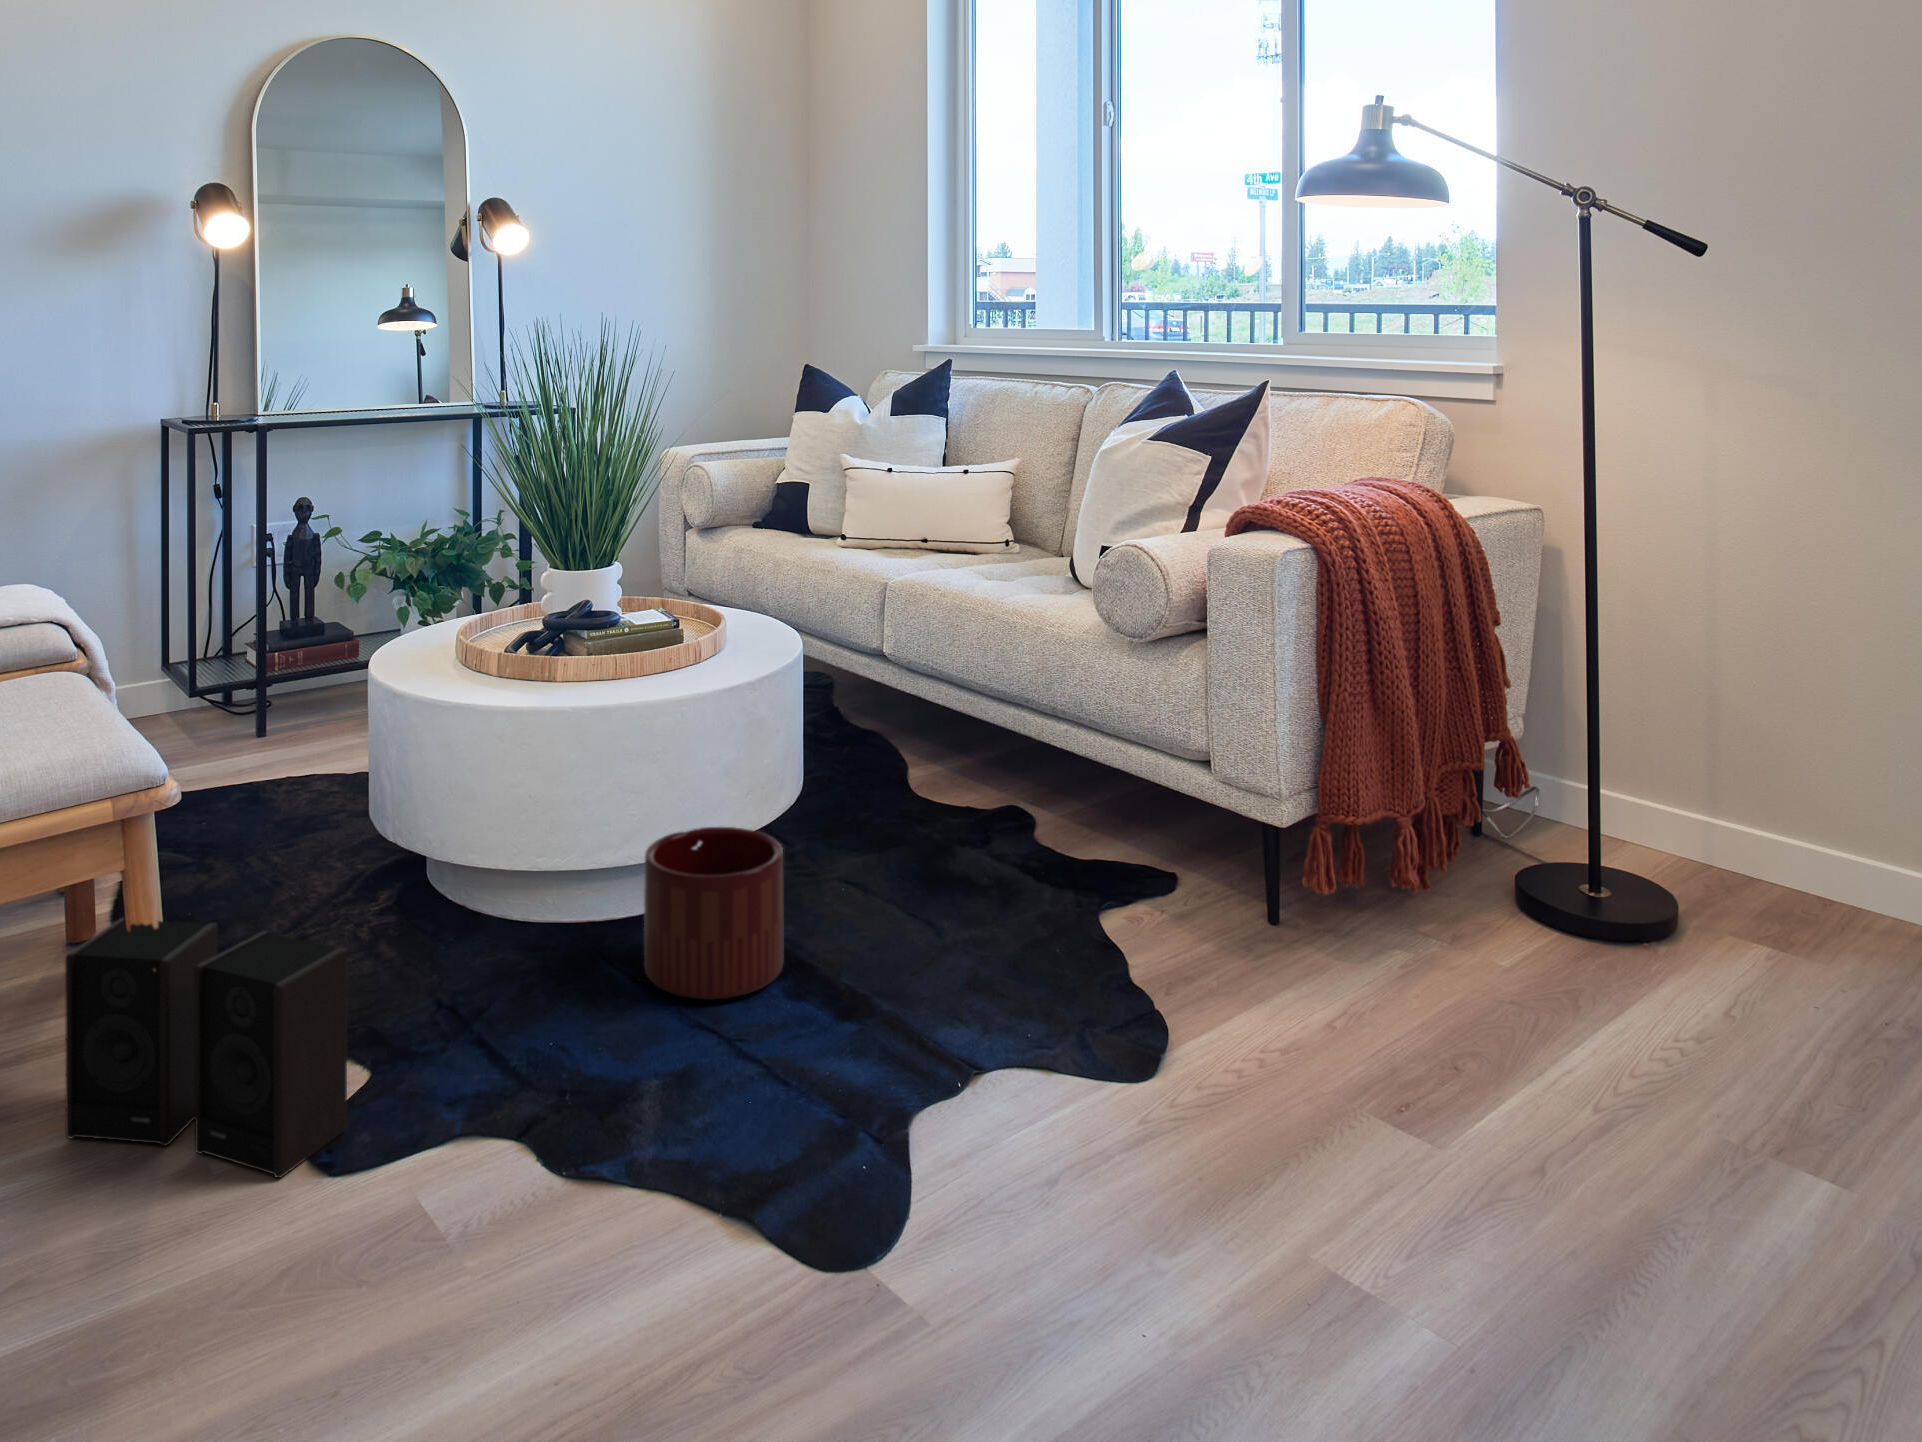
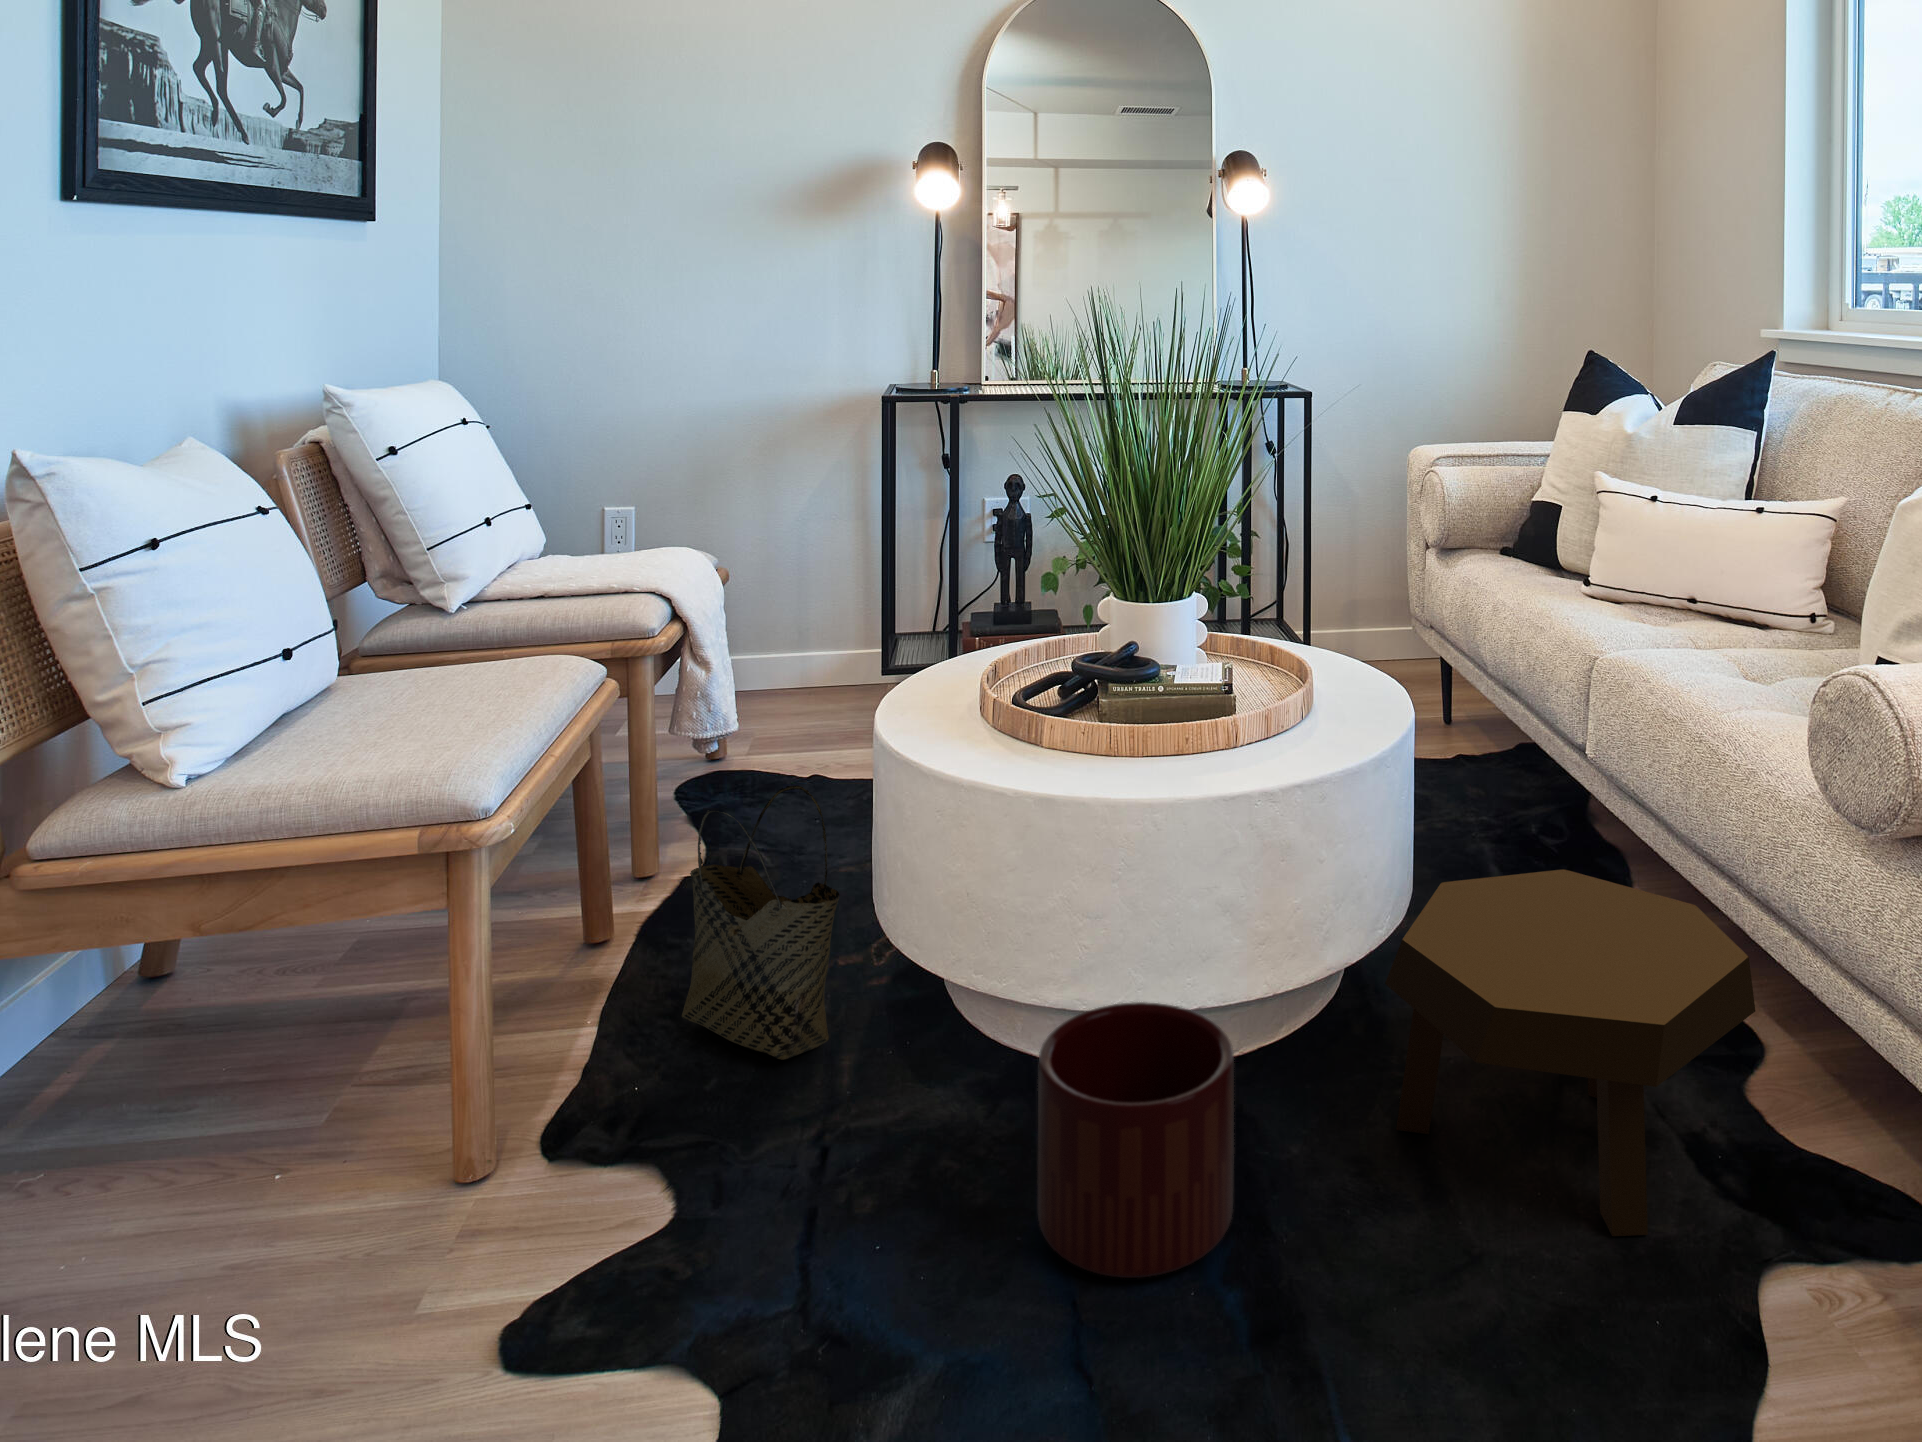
footstool: none [841,714,1065,916] -> present [1385,869,1755,1236]
woven basket: none [247,732,397,948] -> present [682,785,839,1060]
speaker: present [65,918,347,1178] -> none [287,1003,533,1416]

